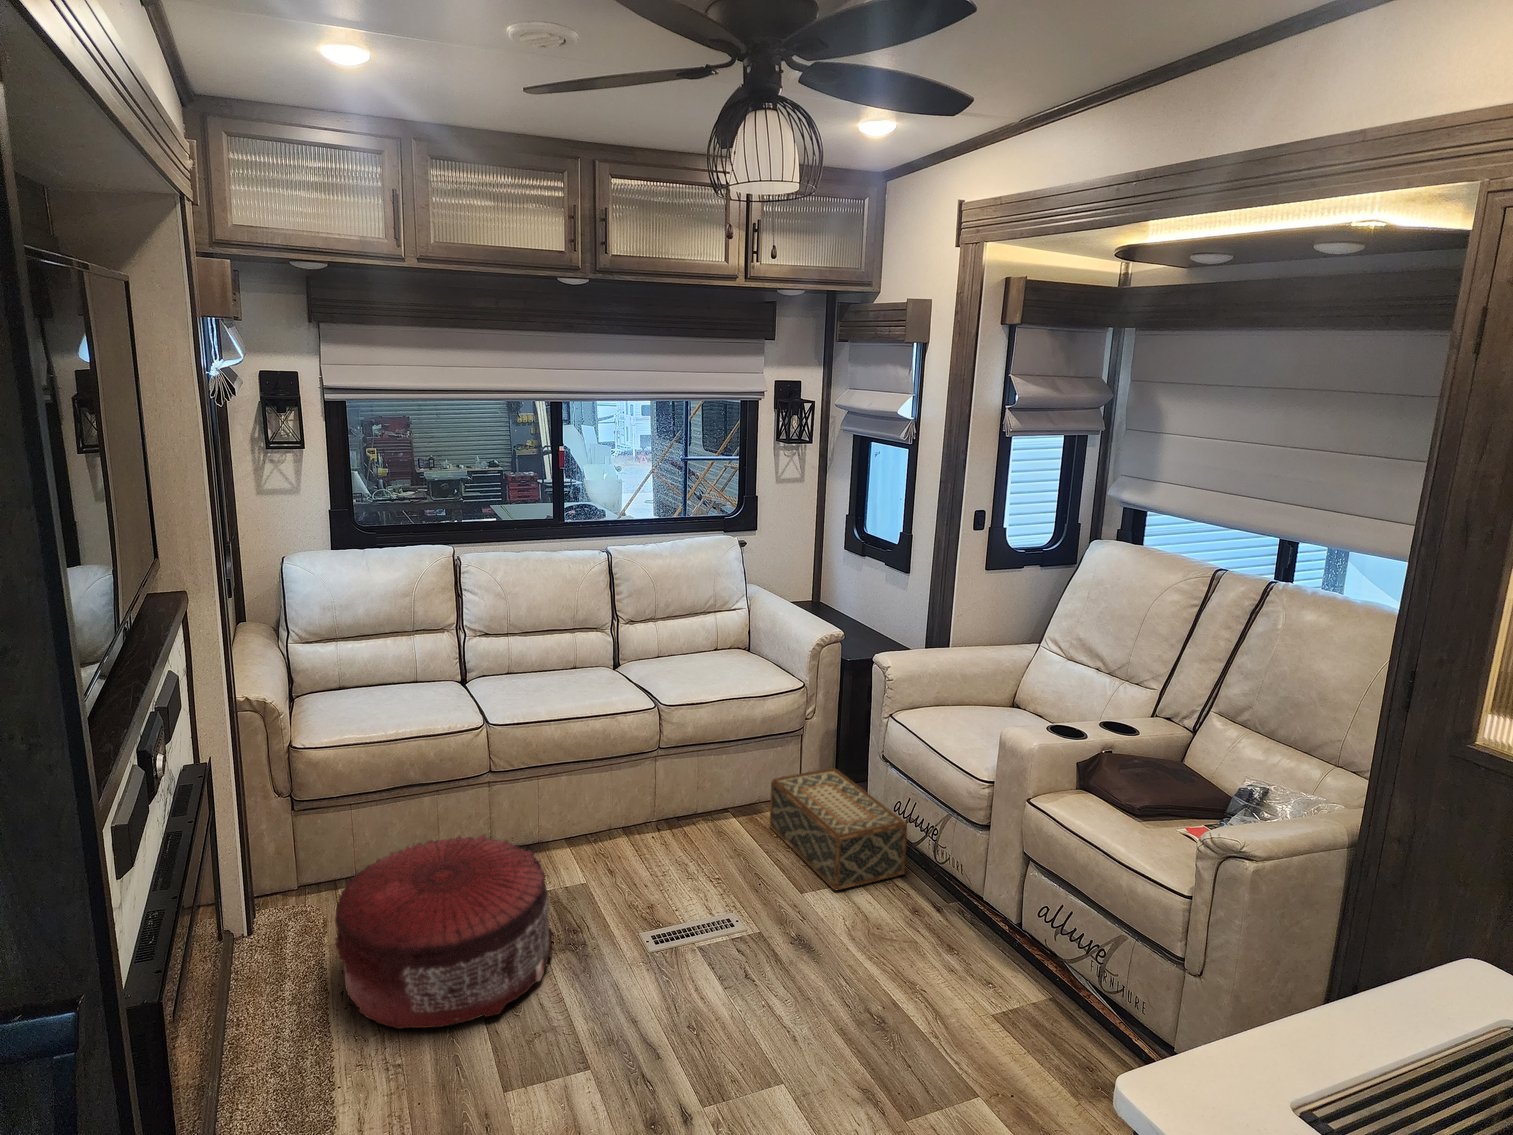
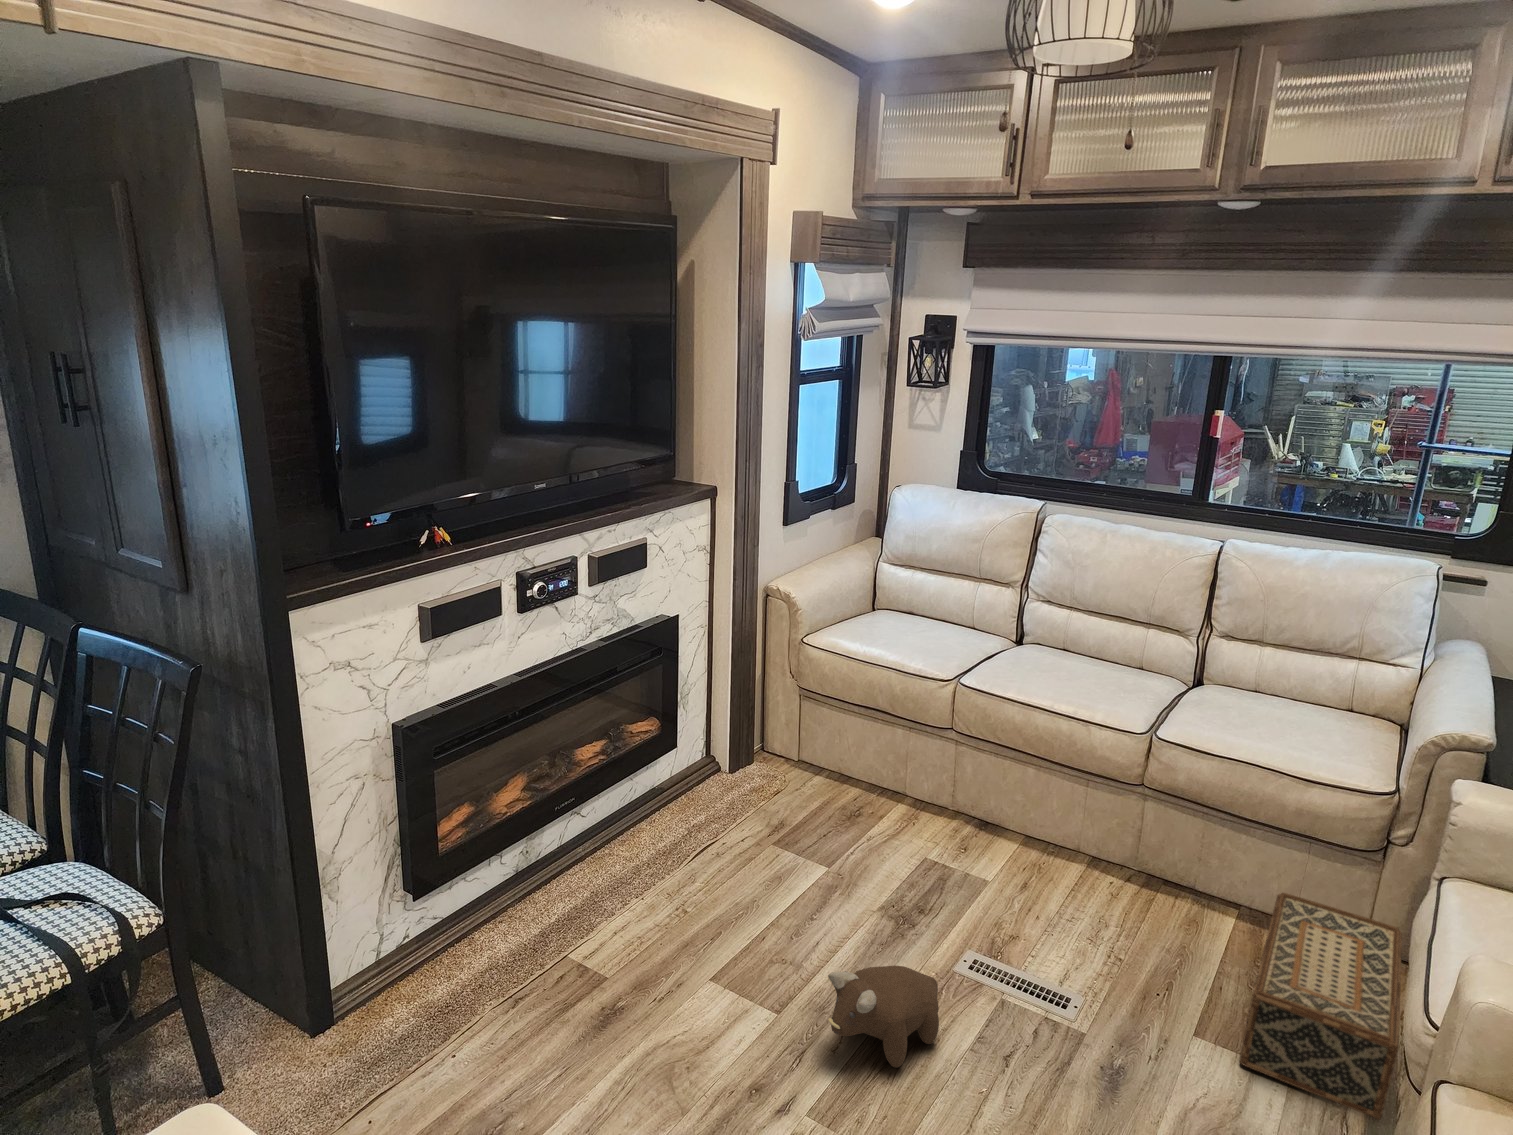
pouf: present [335,834,554,1029] -> none [709,753,902,925]
plush toy: none [640,953,717,1037] -> present [828,965,939,1068]

